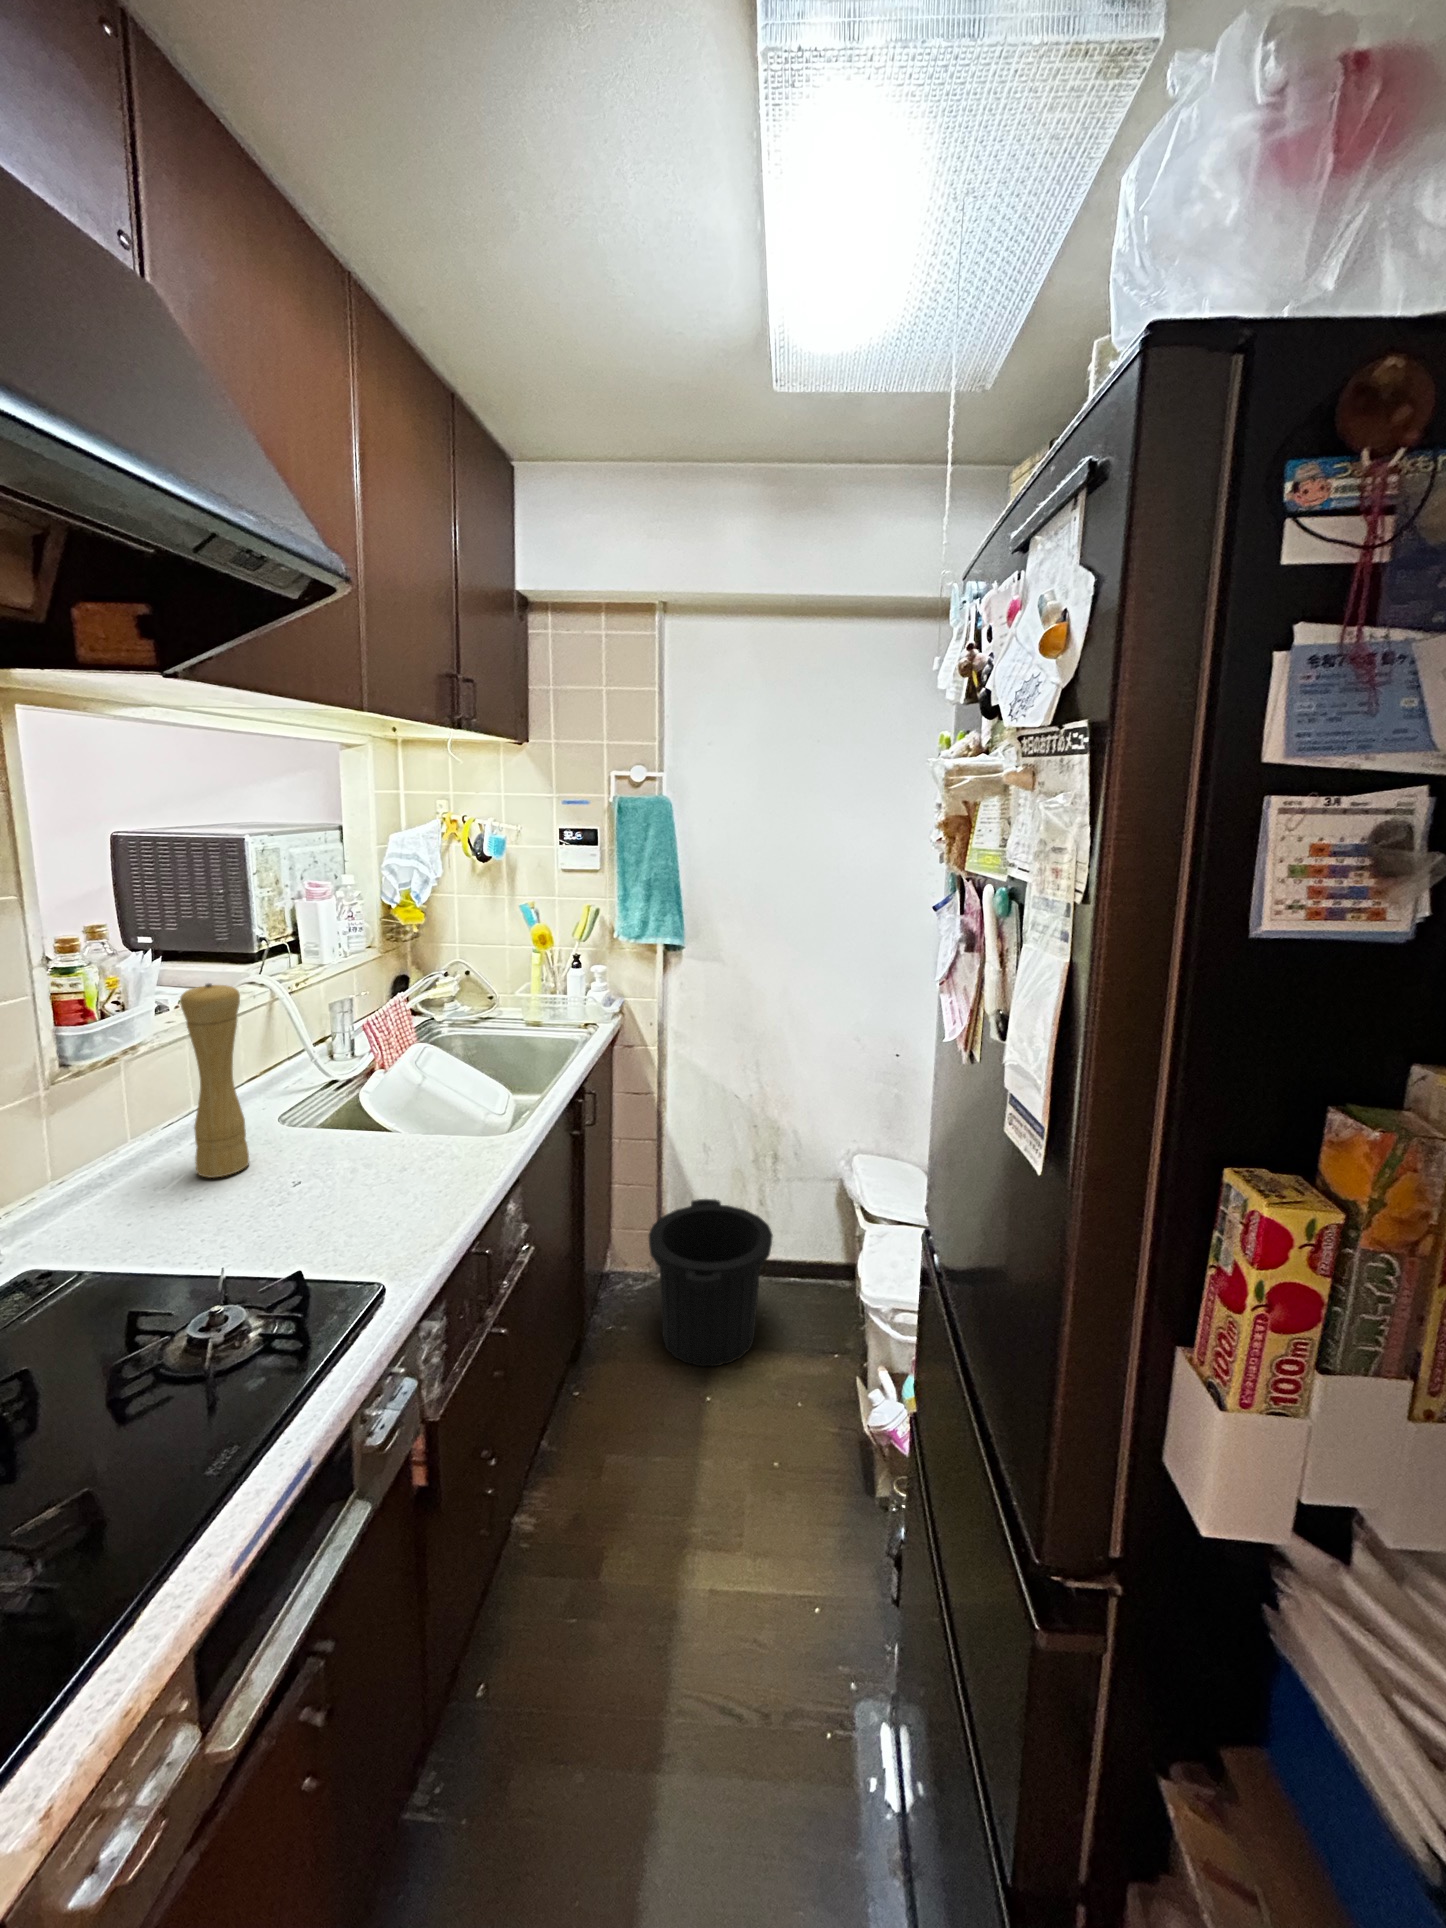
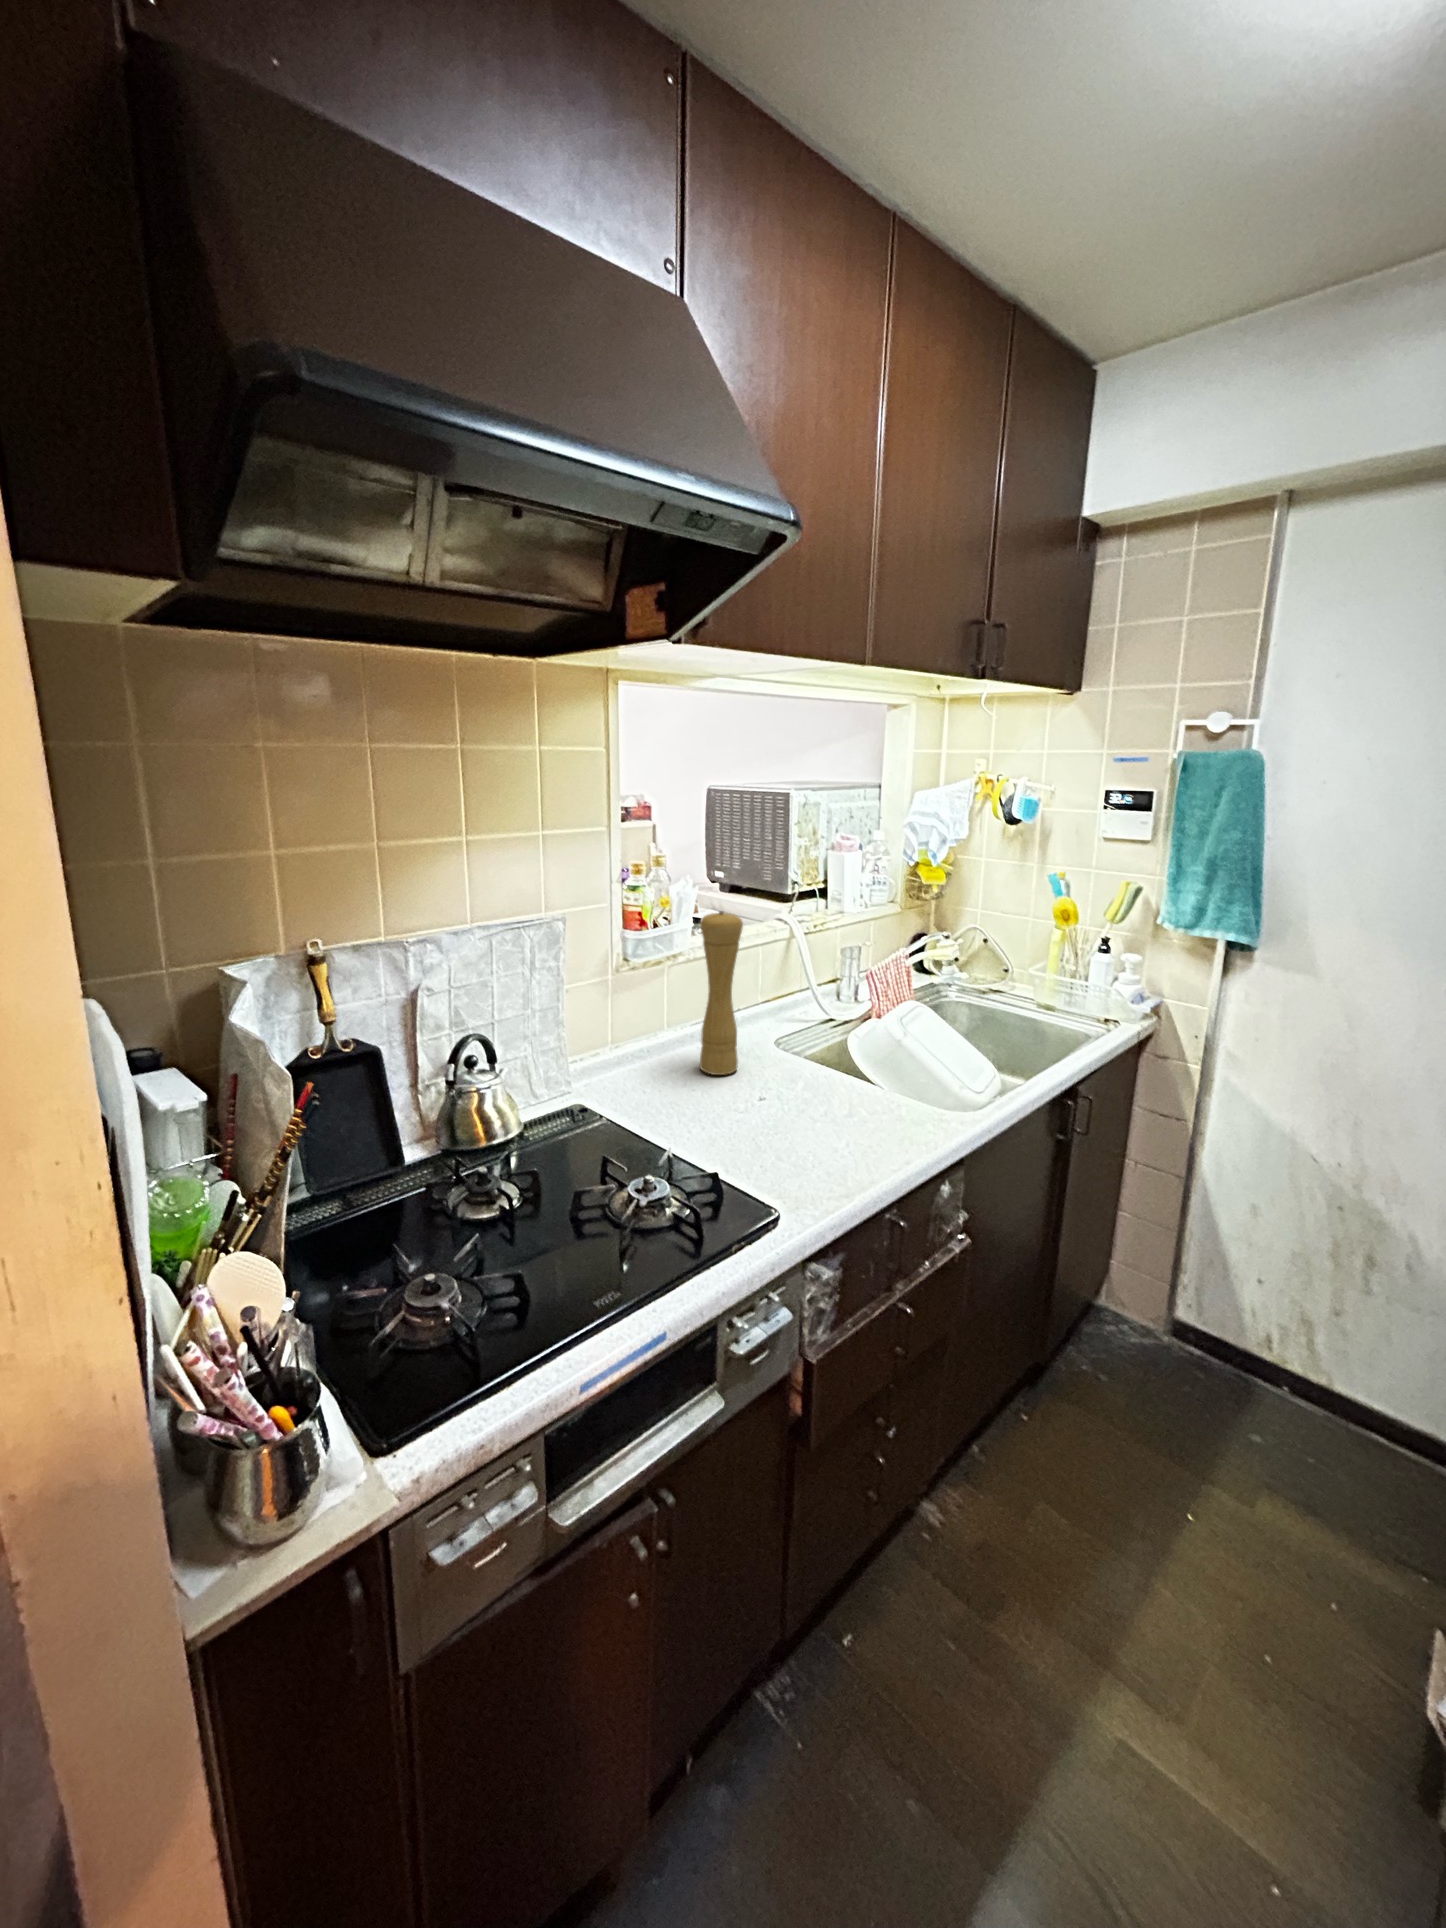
trash can: present [649,1199,773,1366] -> none [1147,1267,1341,1492]

